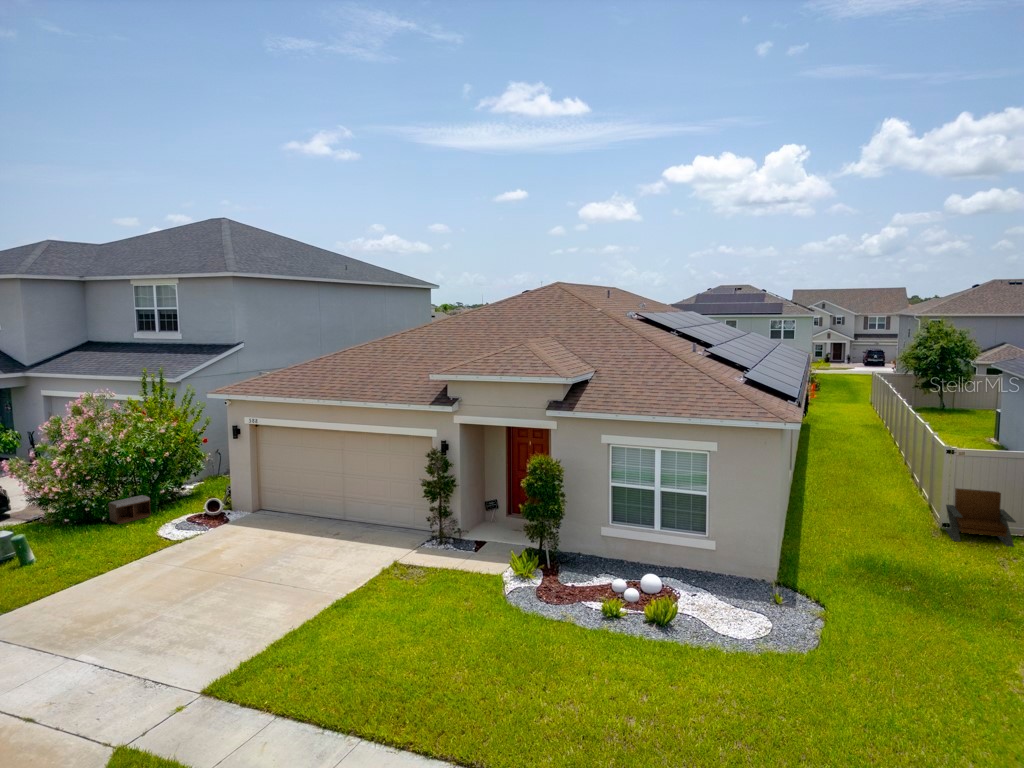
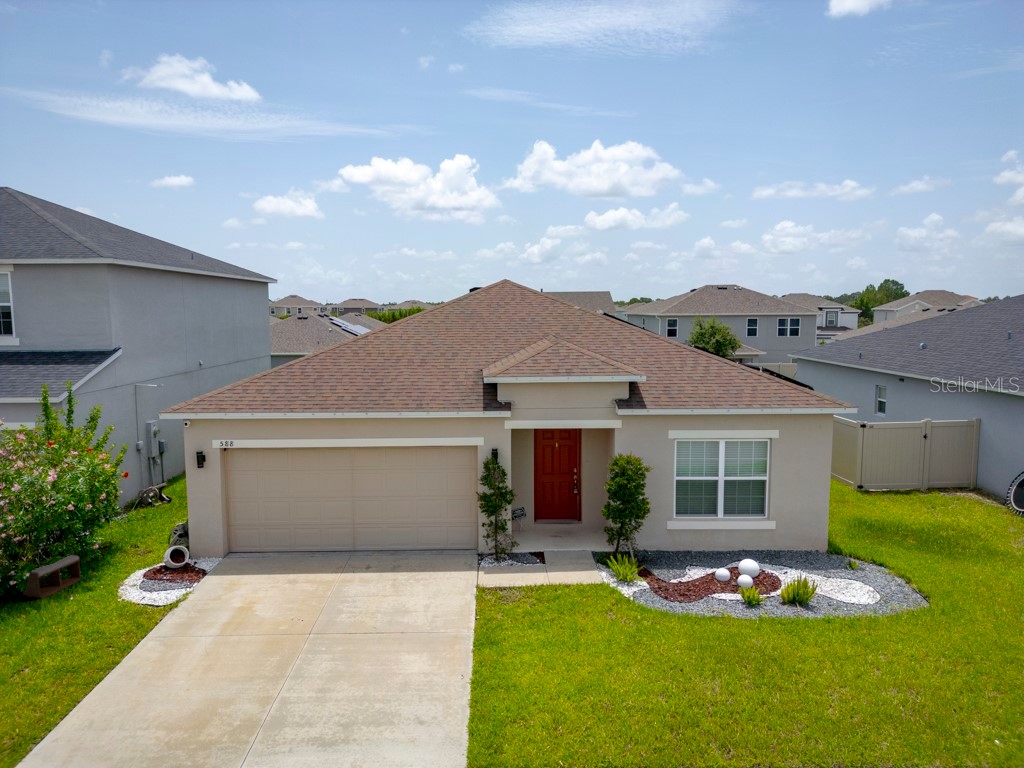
lounge chair: present [945,488,1016,547] -> none [874,452,935,496]

